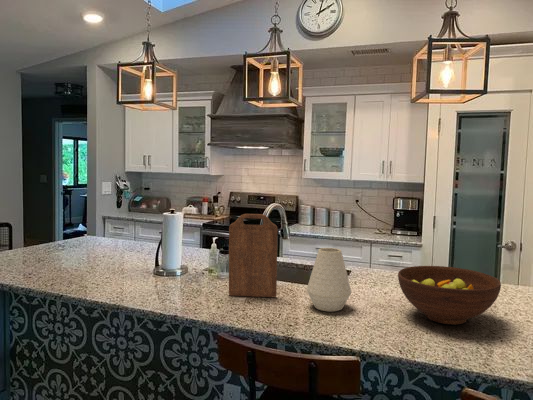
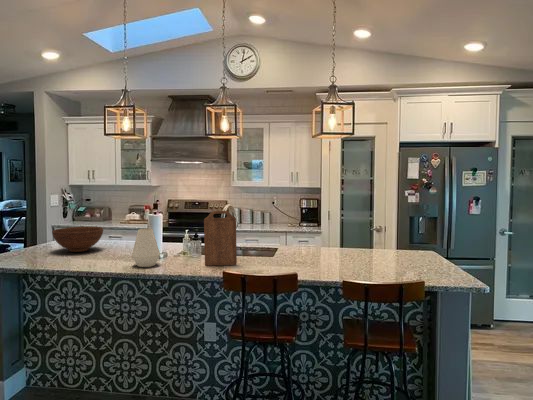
vase: present [307,248,351,312] -> present [132,229,160,267]
fruit bowl: present [398,266,501,325] -> present [52,227,103,252]

